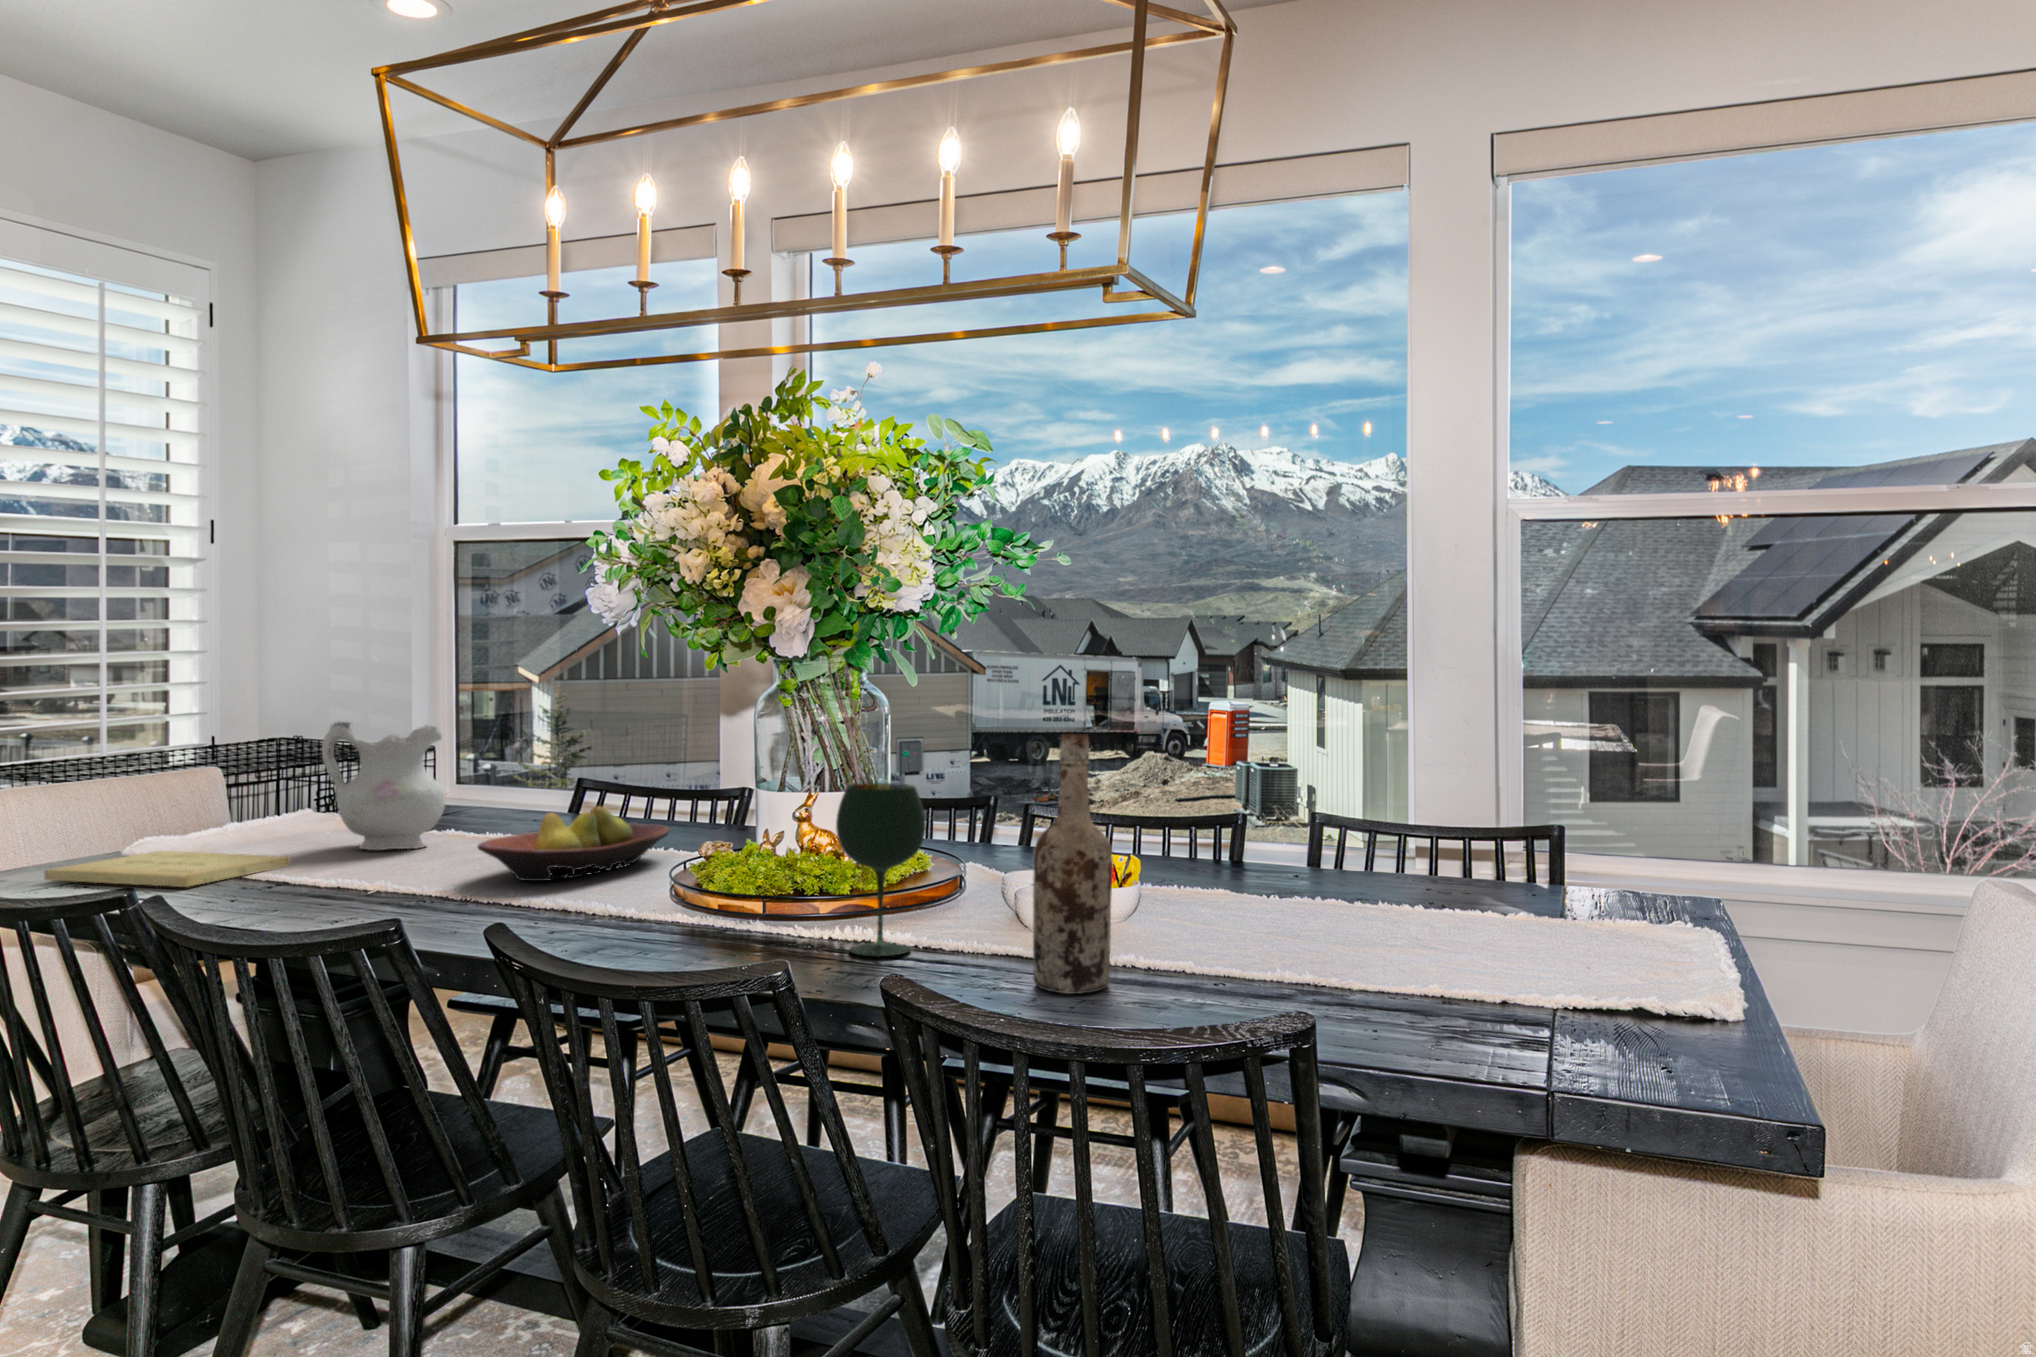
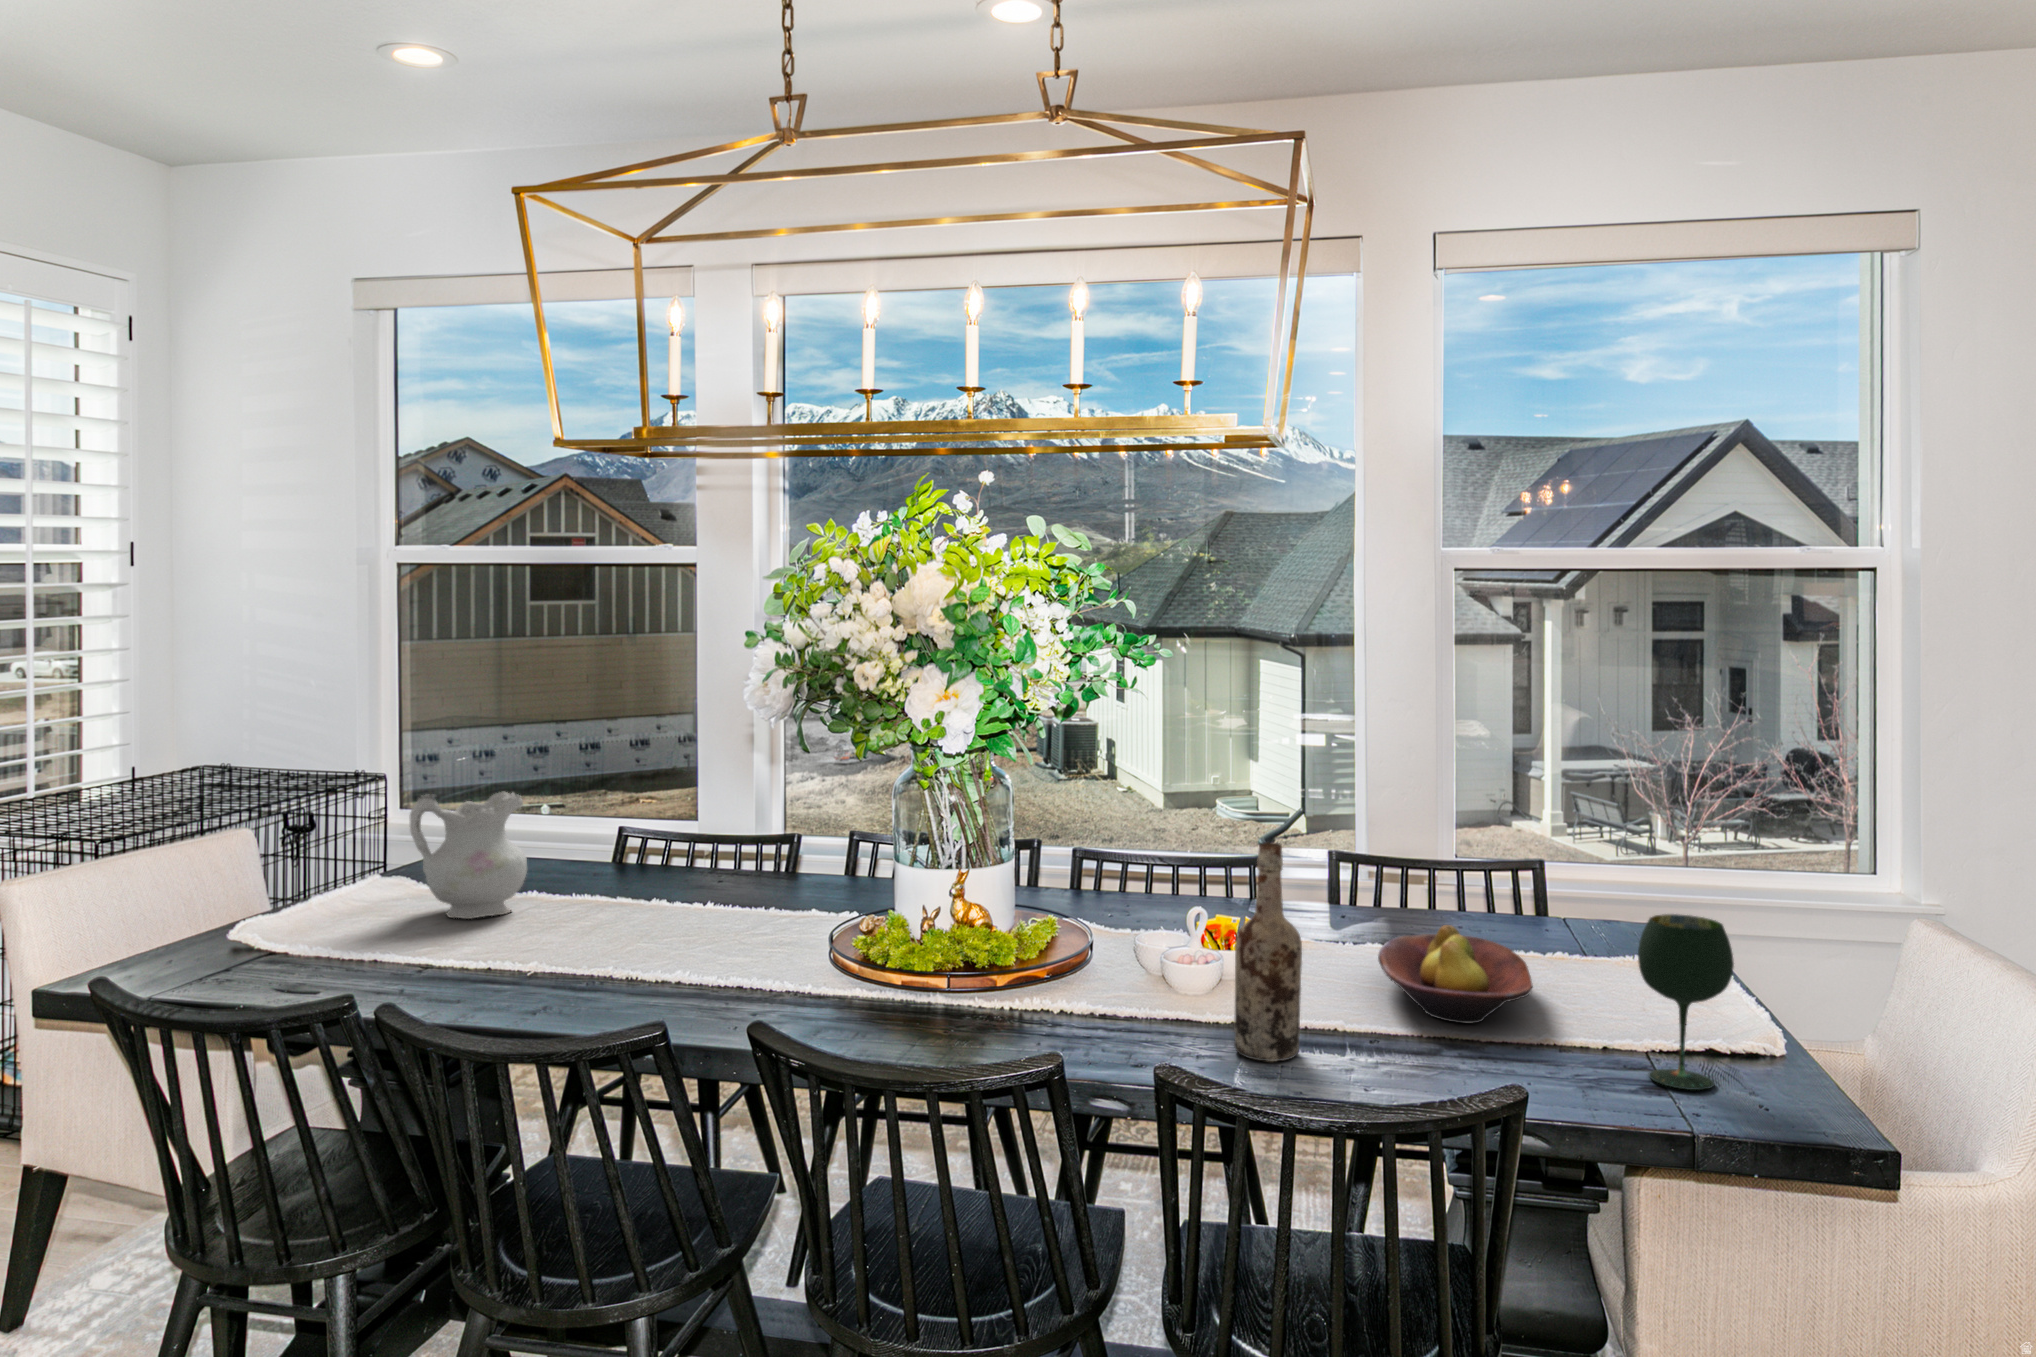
wine glass: present [836,783,926,956] -> present [1638,914,1734,1090]
fruit bowl: present [478,806,670,881] -> present [1378,925,1532,1023]
book: present [45,851,290,887] -> none [174,931,401,977]

